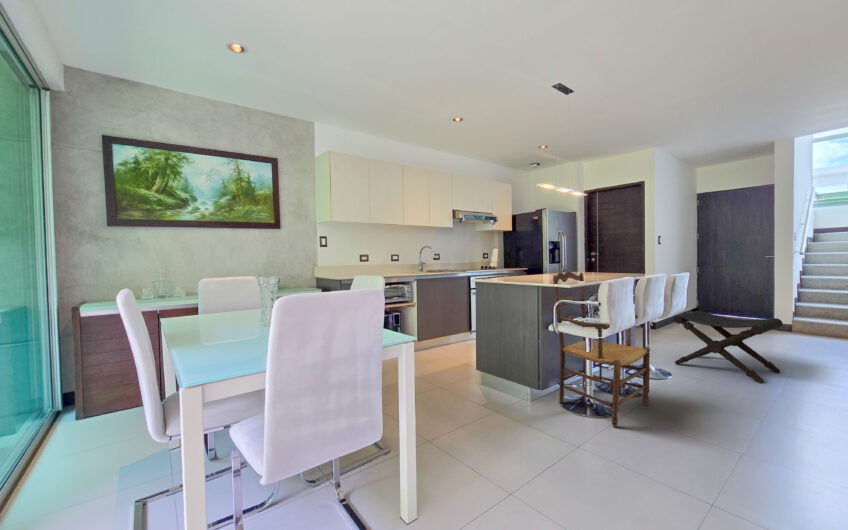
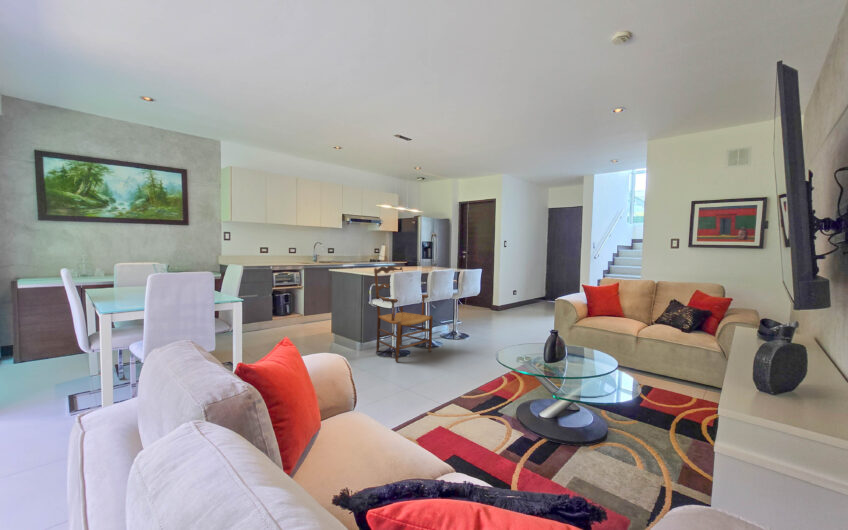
footstool: present [674,310,783,383] -> none [477,296,537,341]

